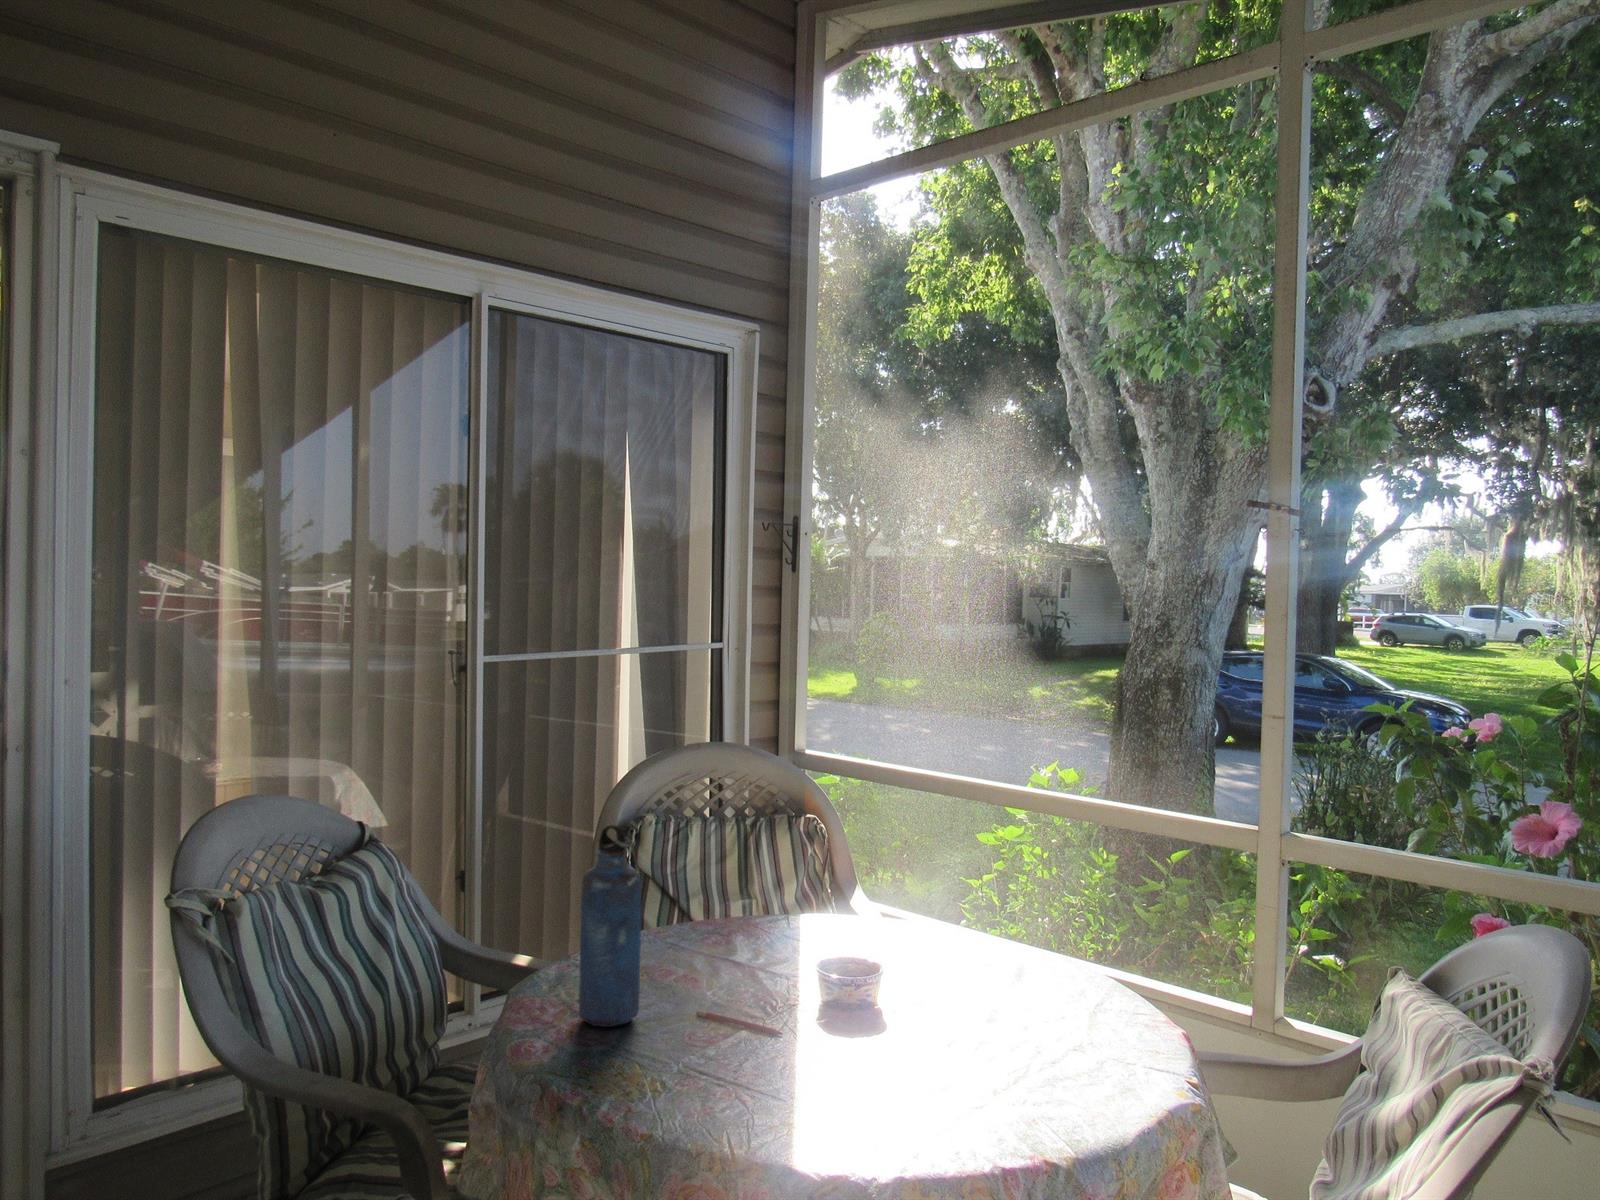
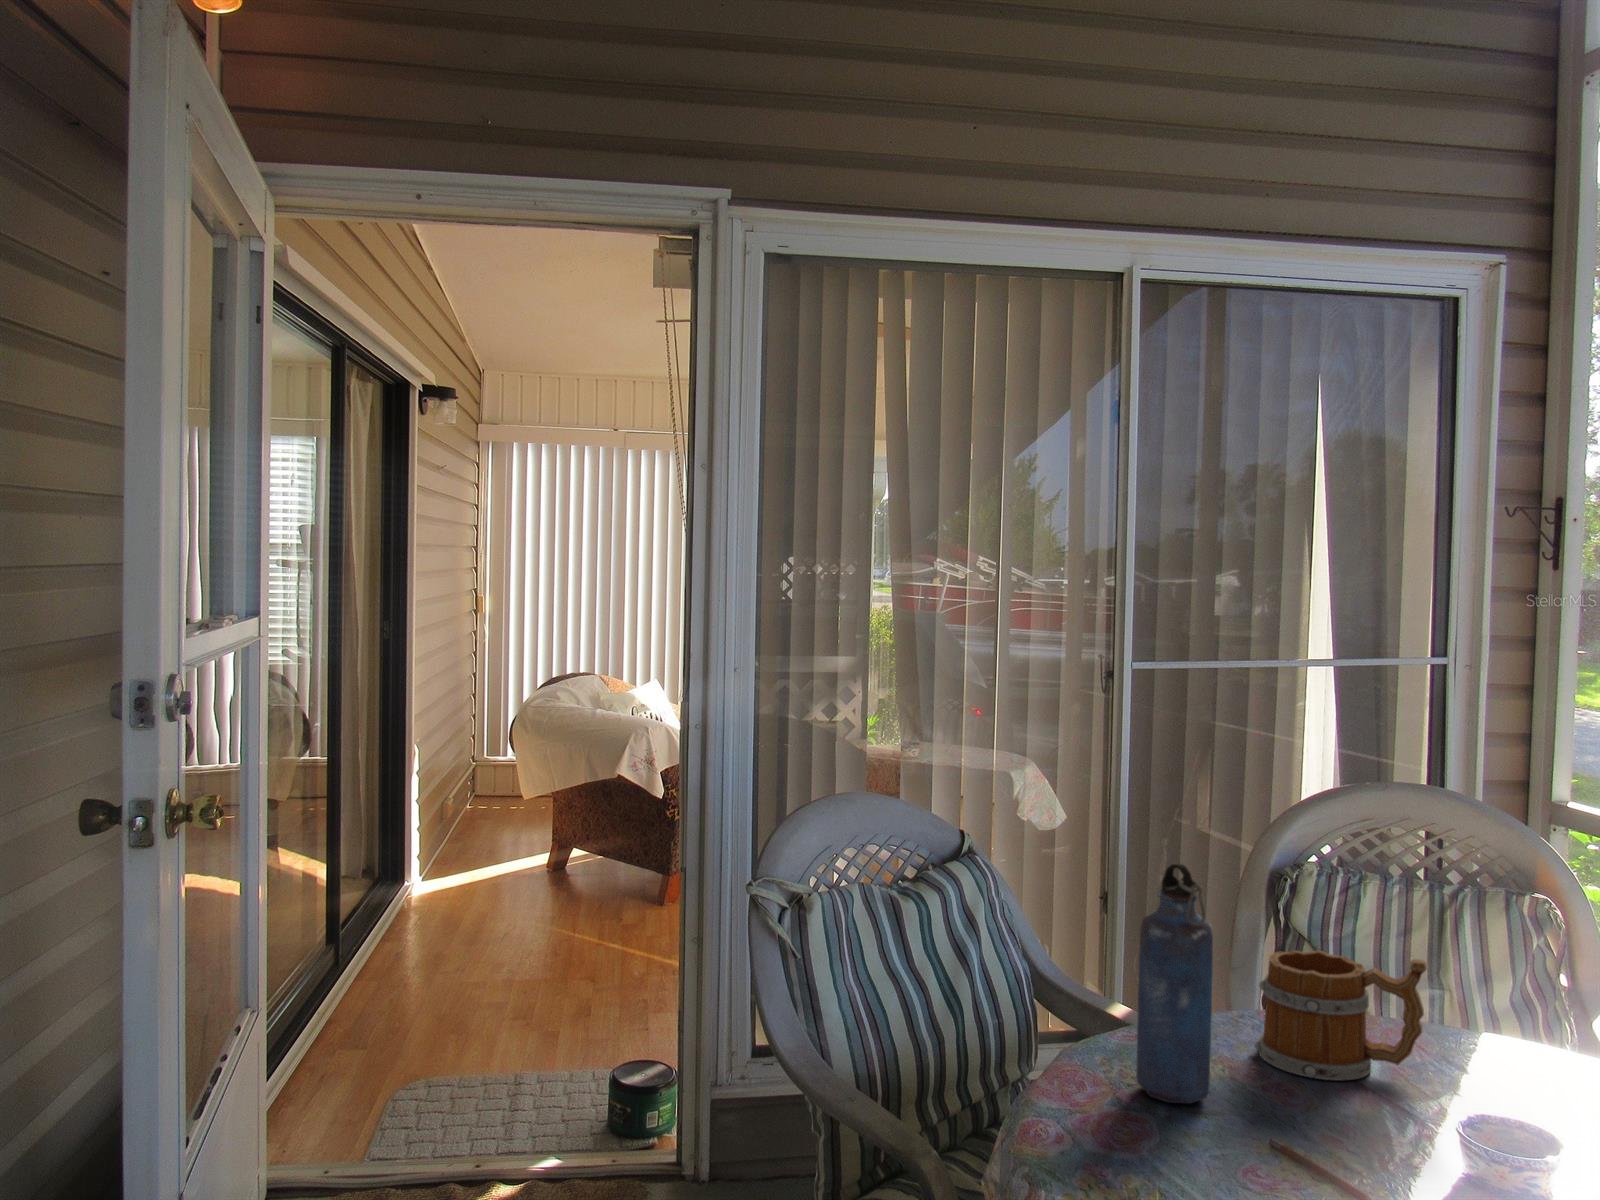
mug: none [655,874,780,982] -> present [1254,950,1427,1080]

